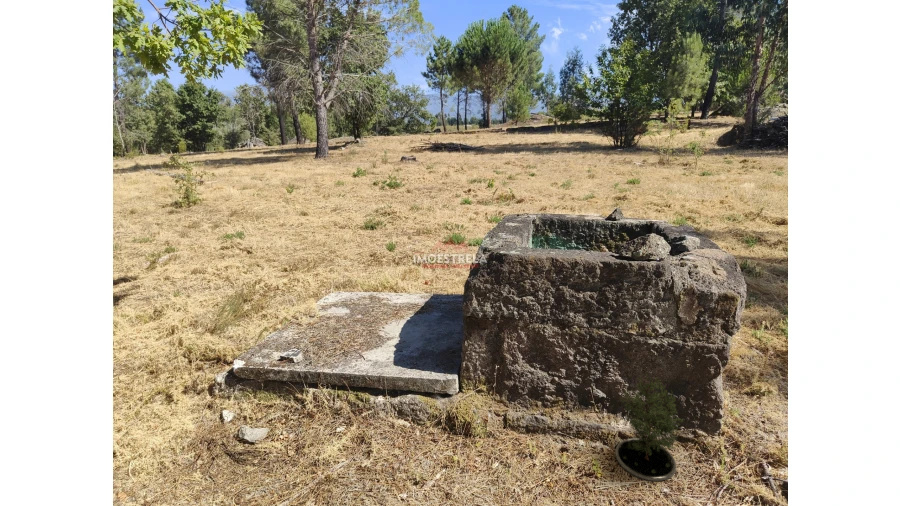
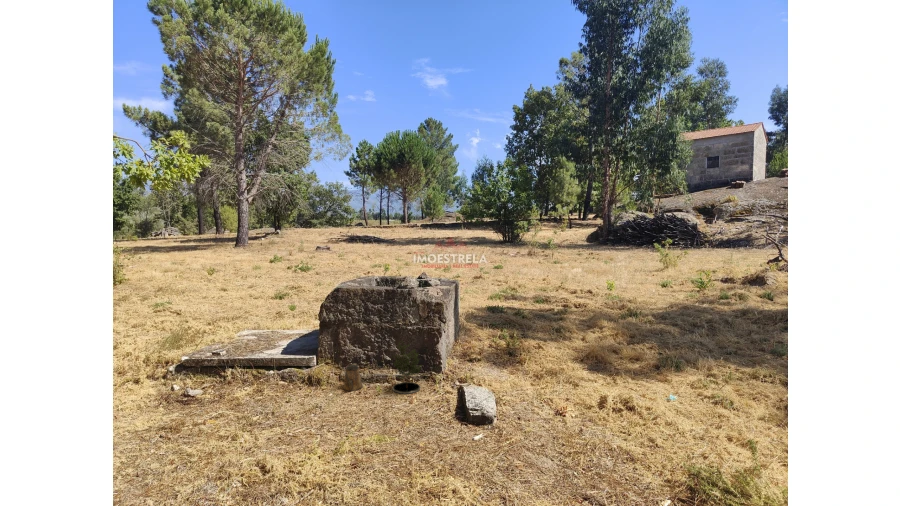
watering can: none [516,399,554,459] -> present [343,364,363,391]

